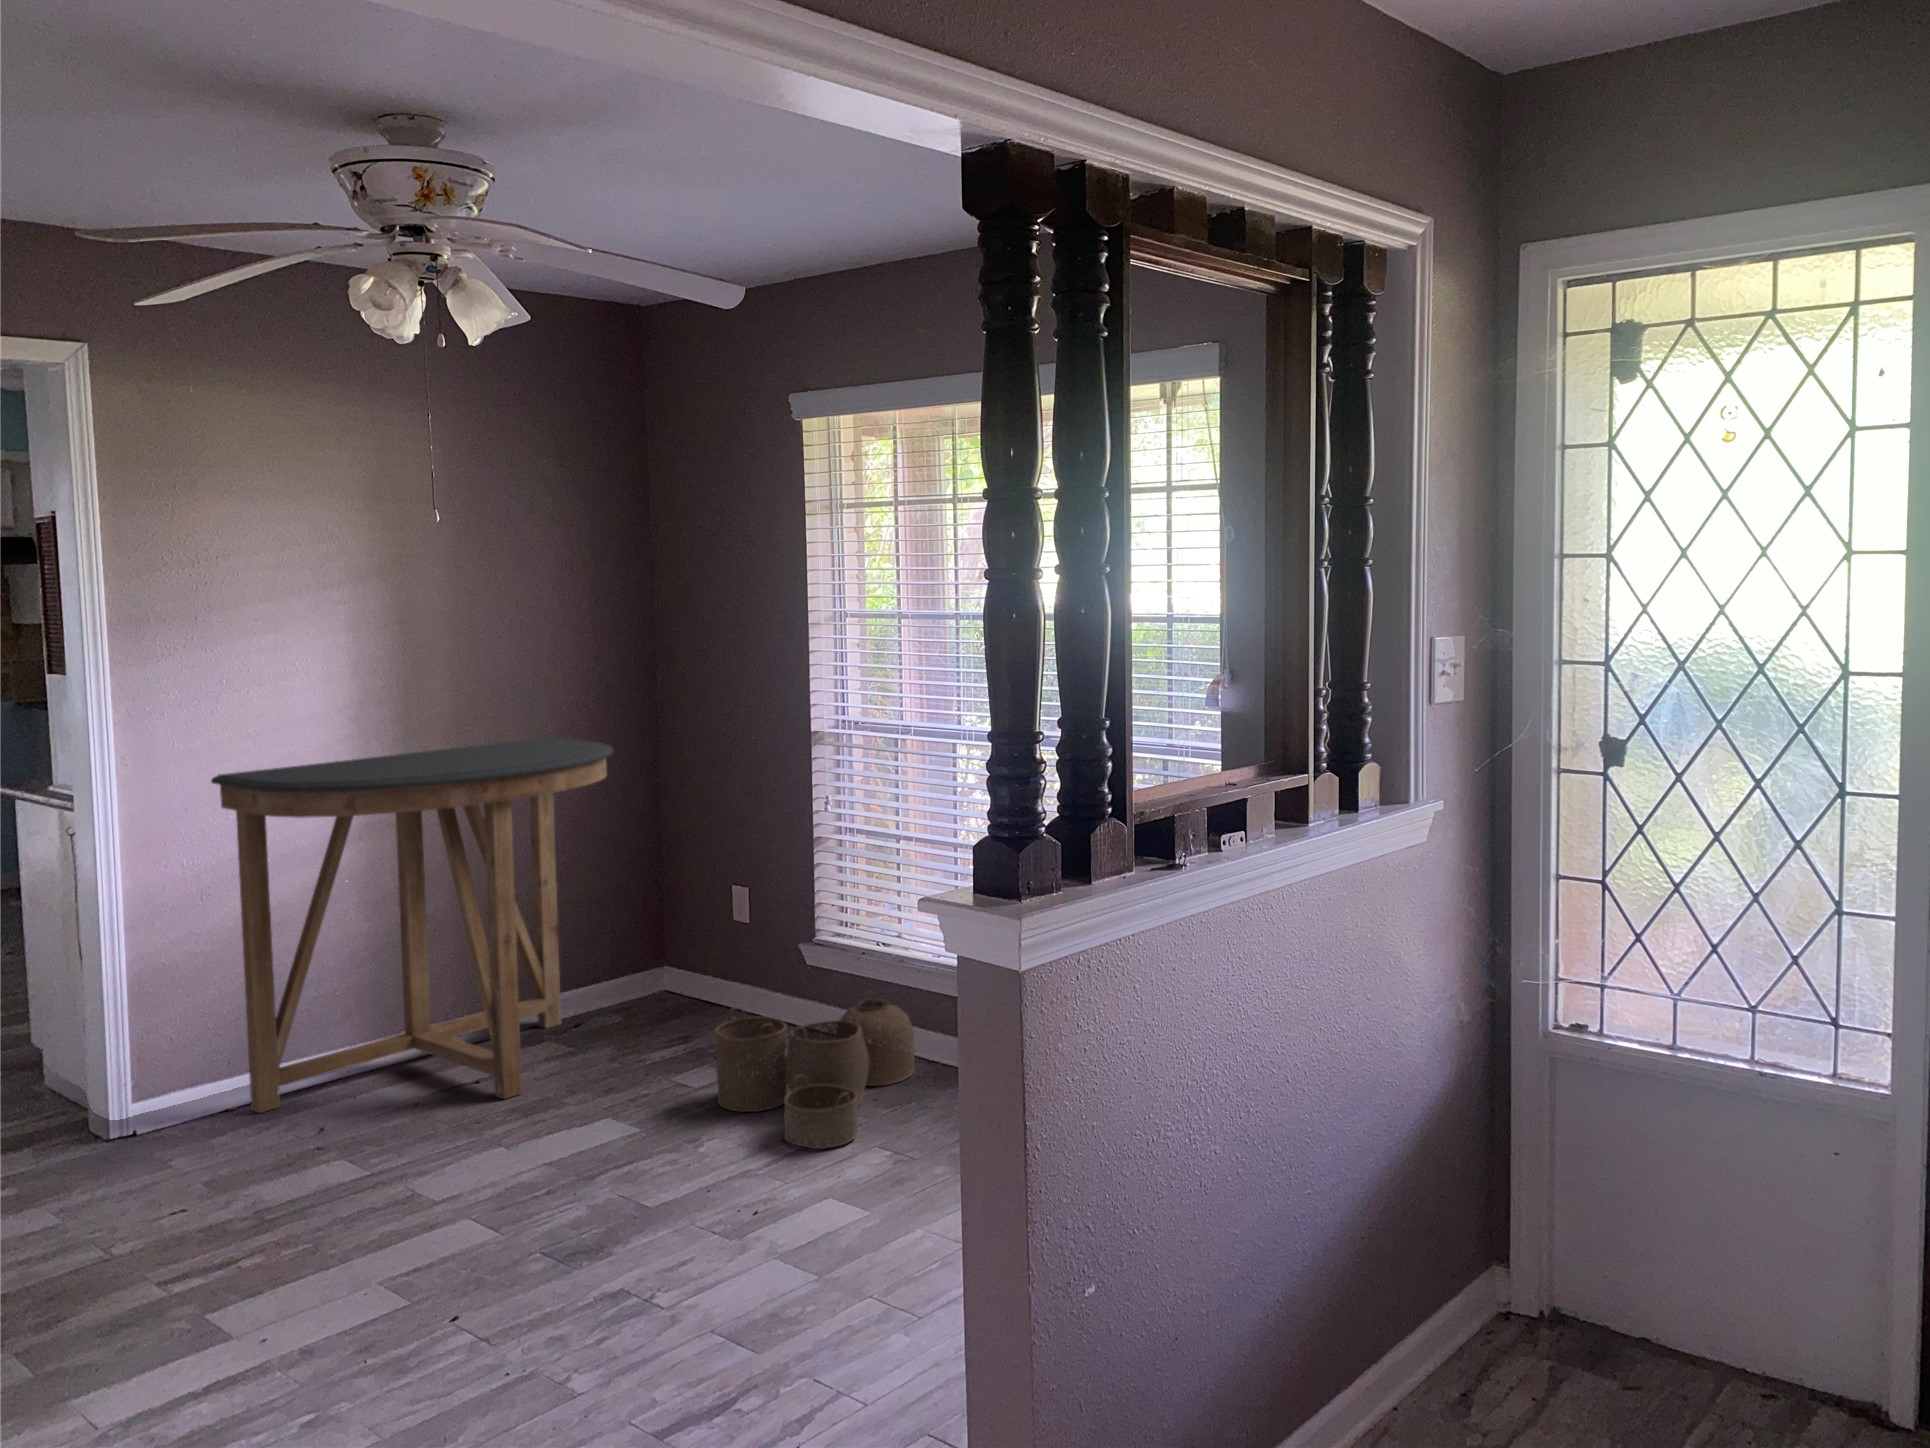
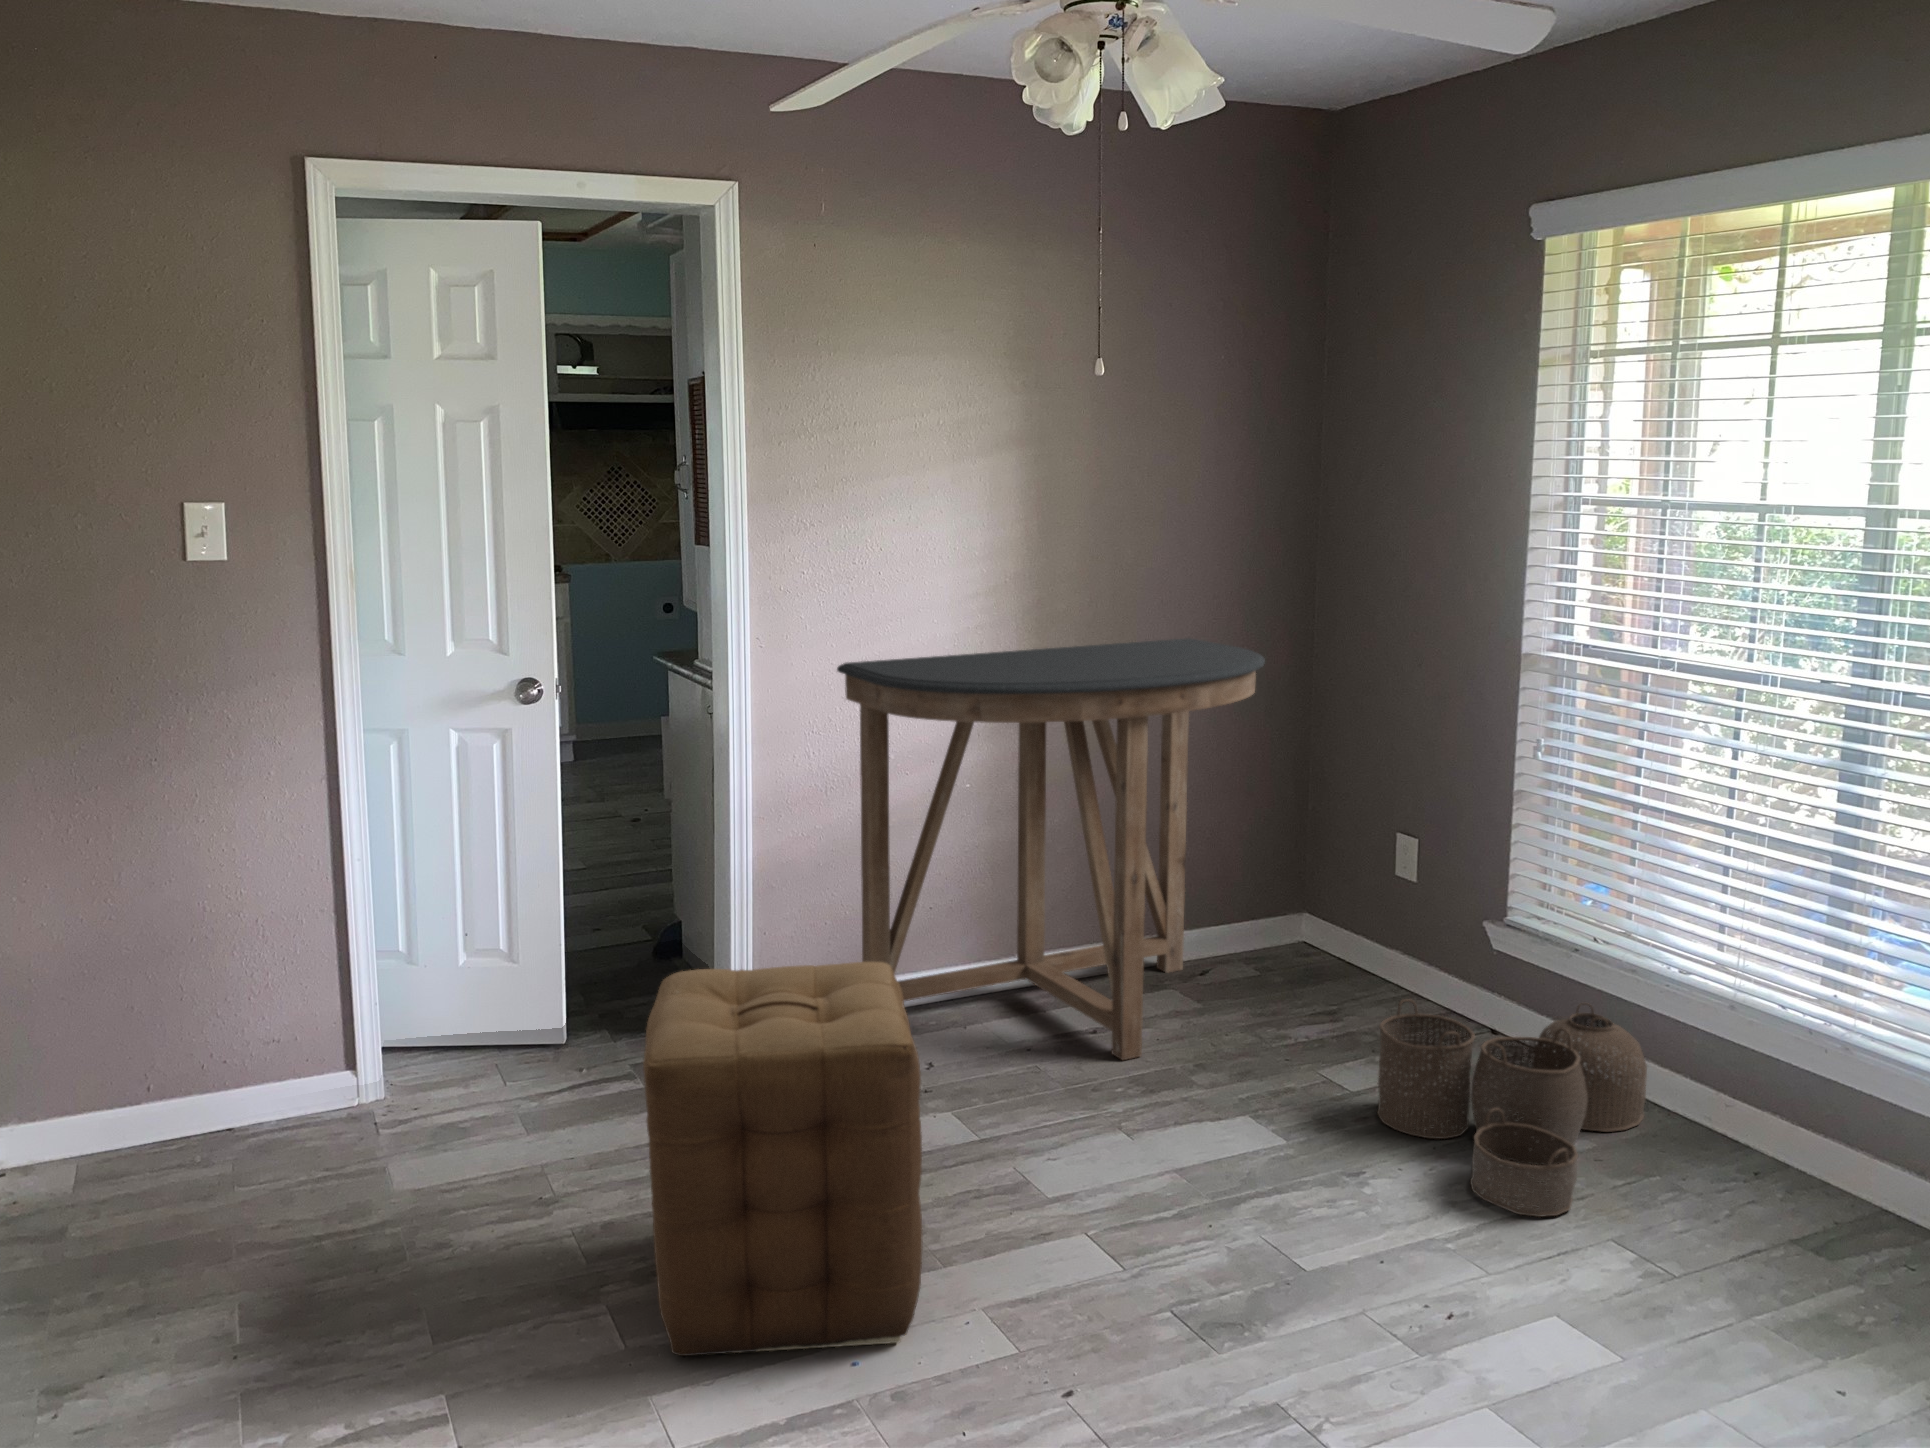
ottoman: none [31,1022,317,1392] -> present [643,962,922,1356]

